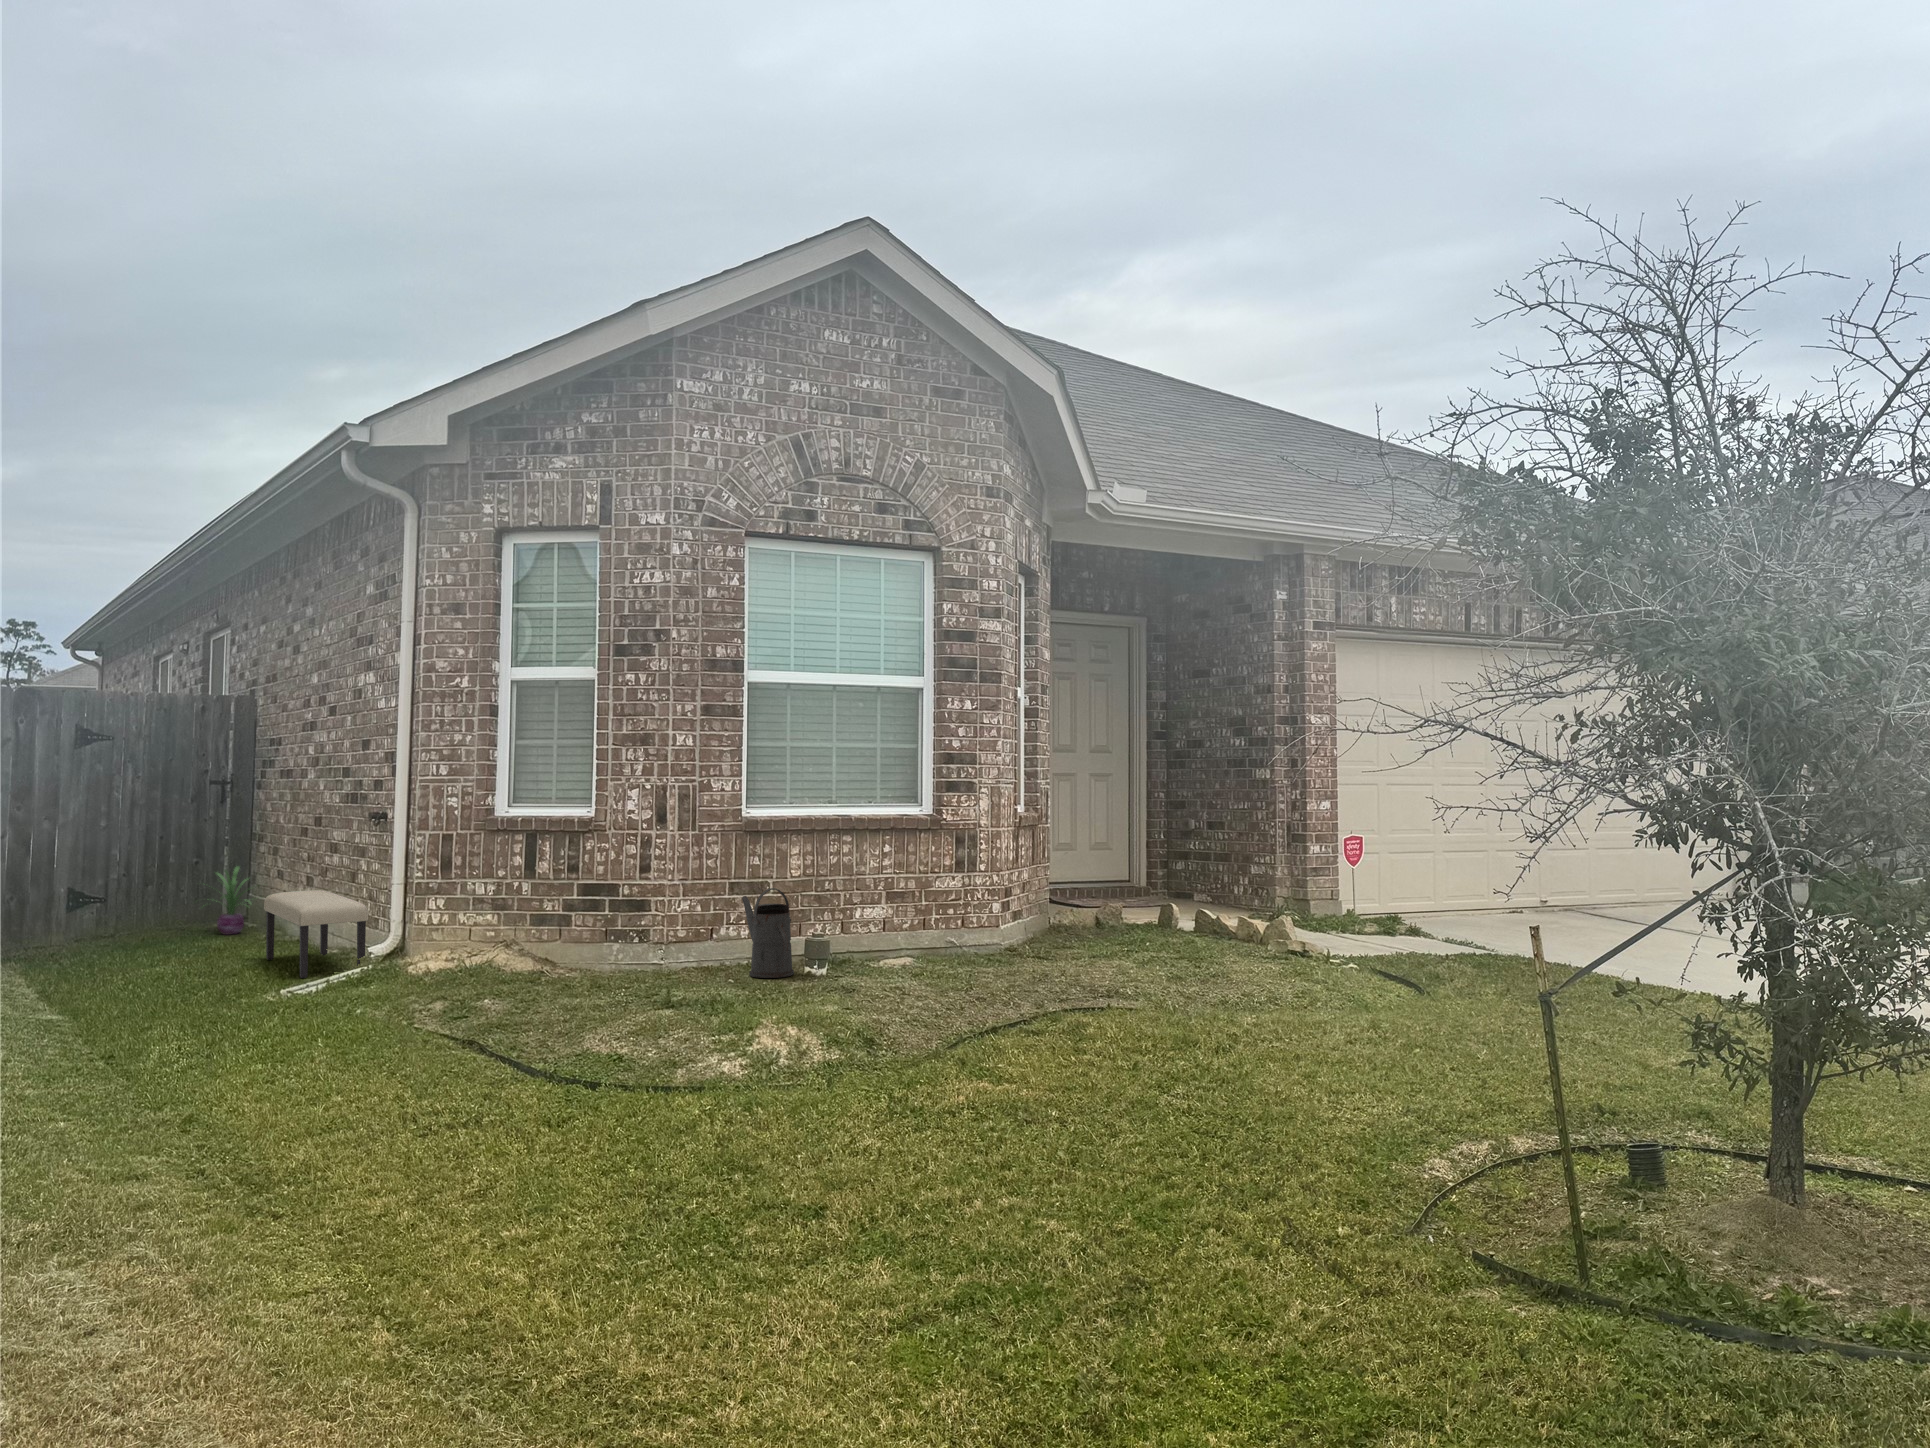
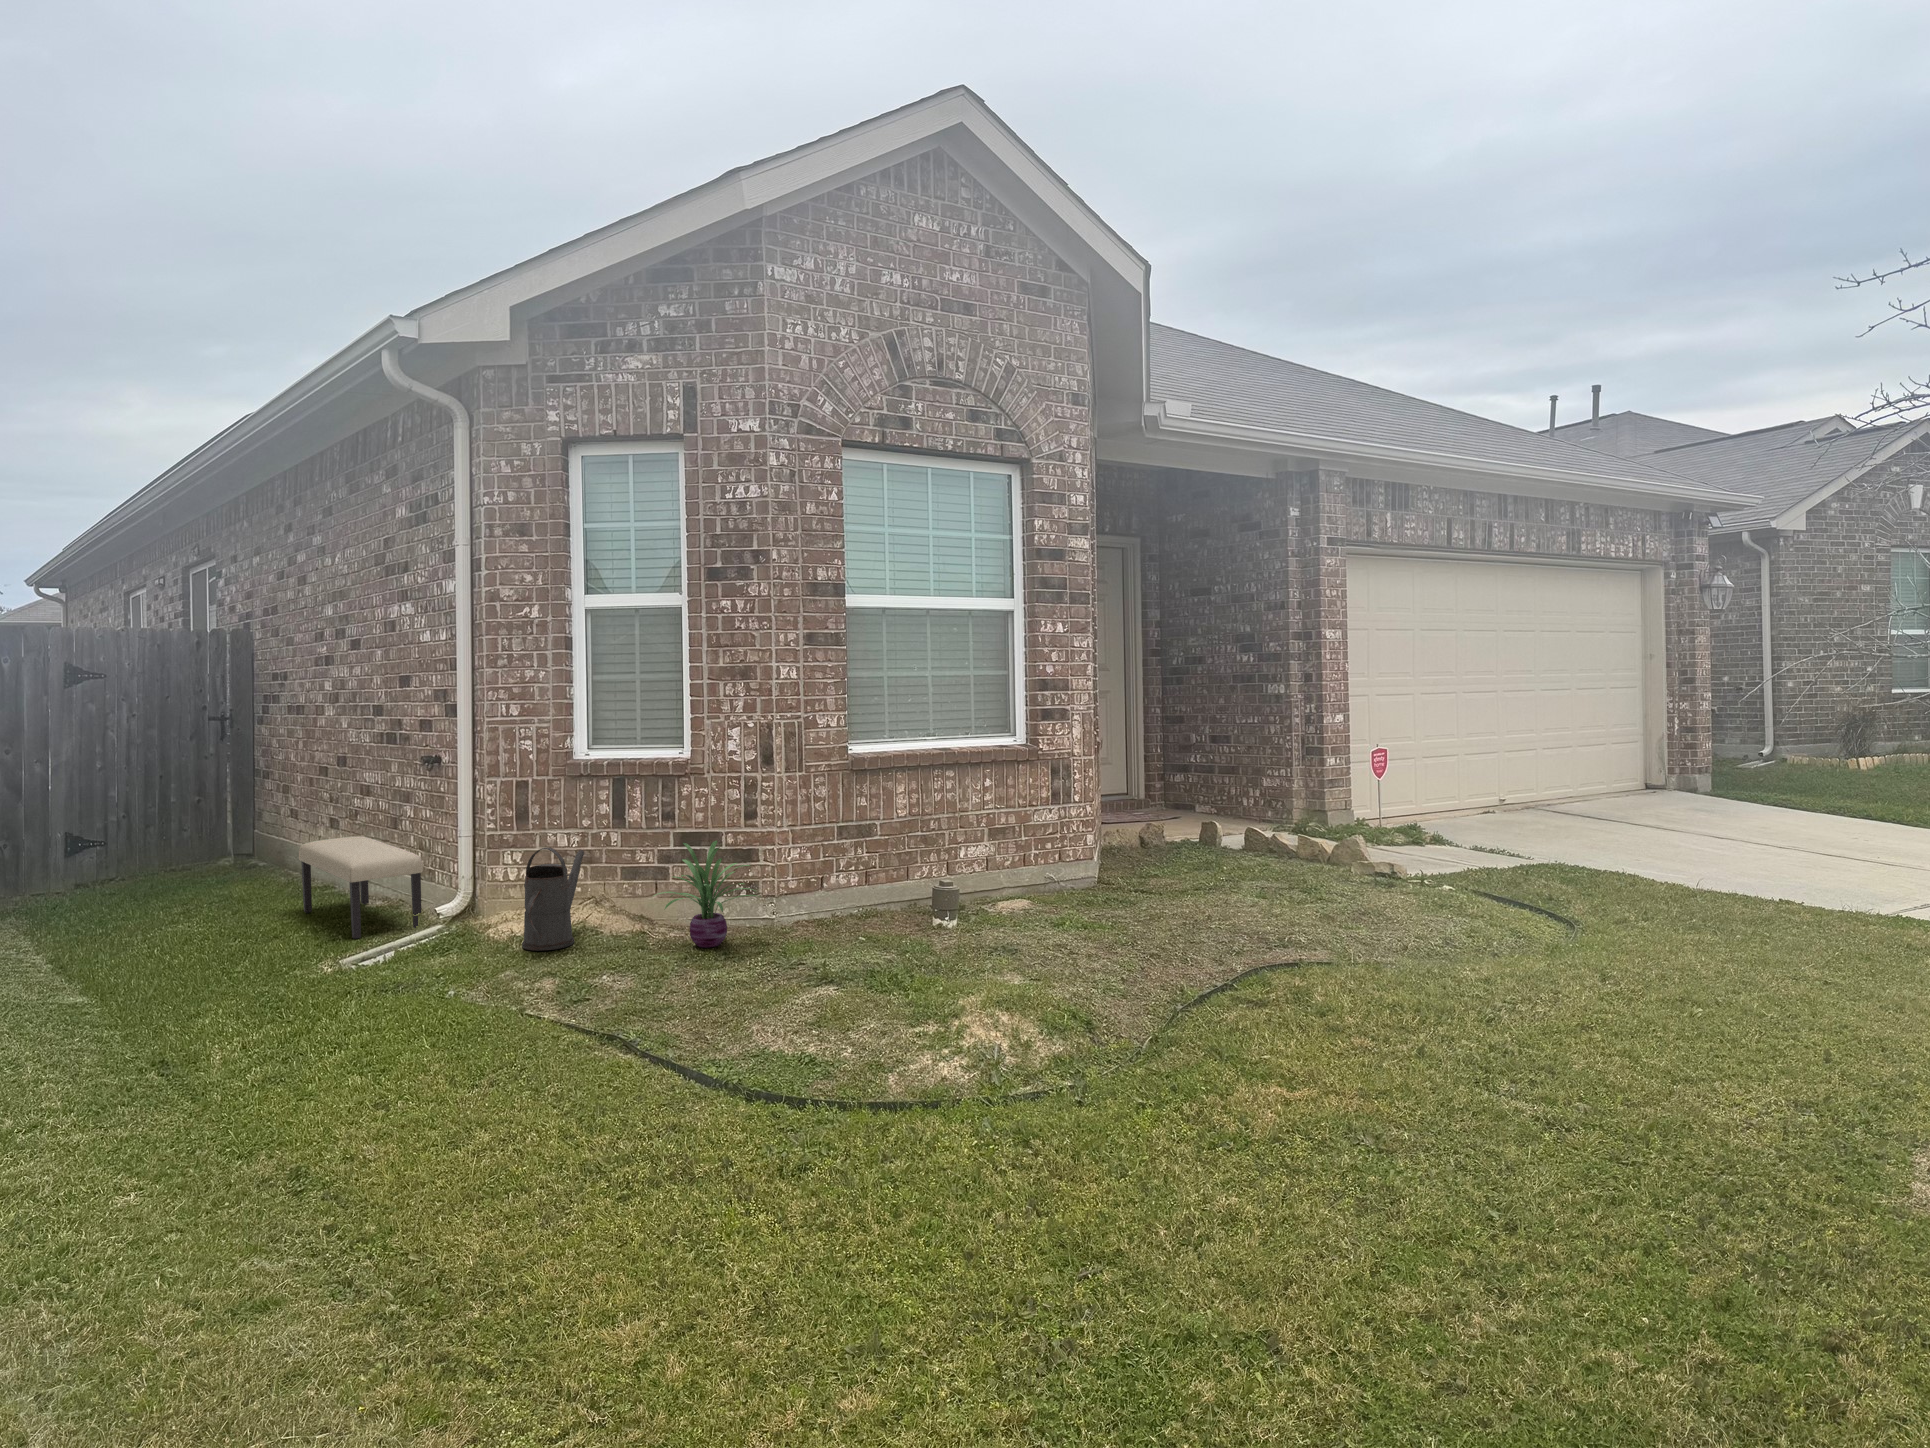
decorative plant: present [217,866,252,935] -> present [656,841,760,948]
watering can: present [742,888,794,978] -> present [522,847,584,951]

